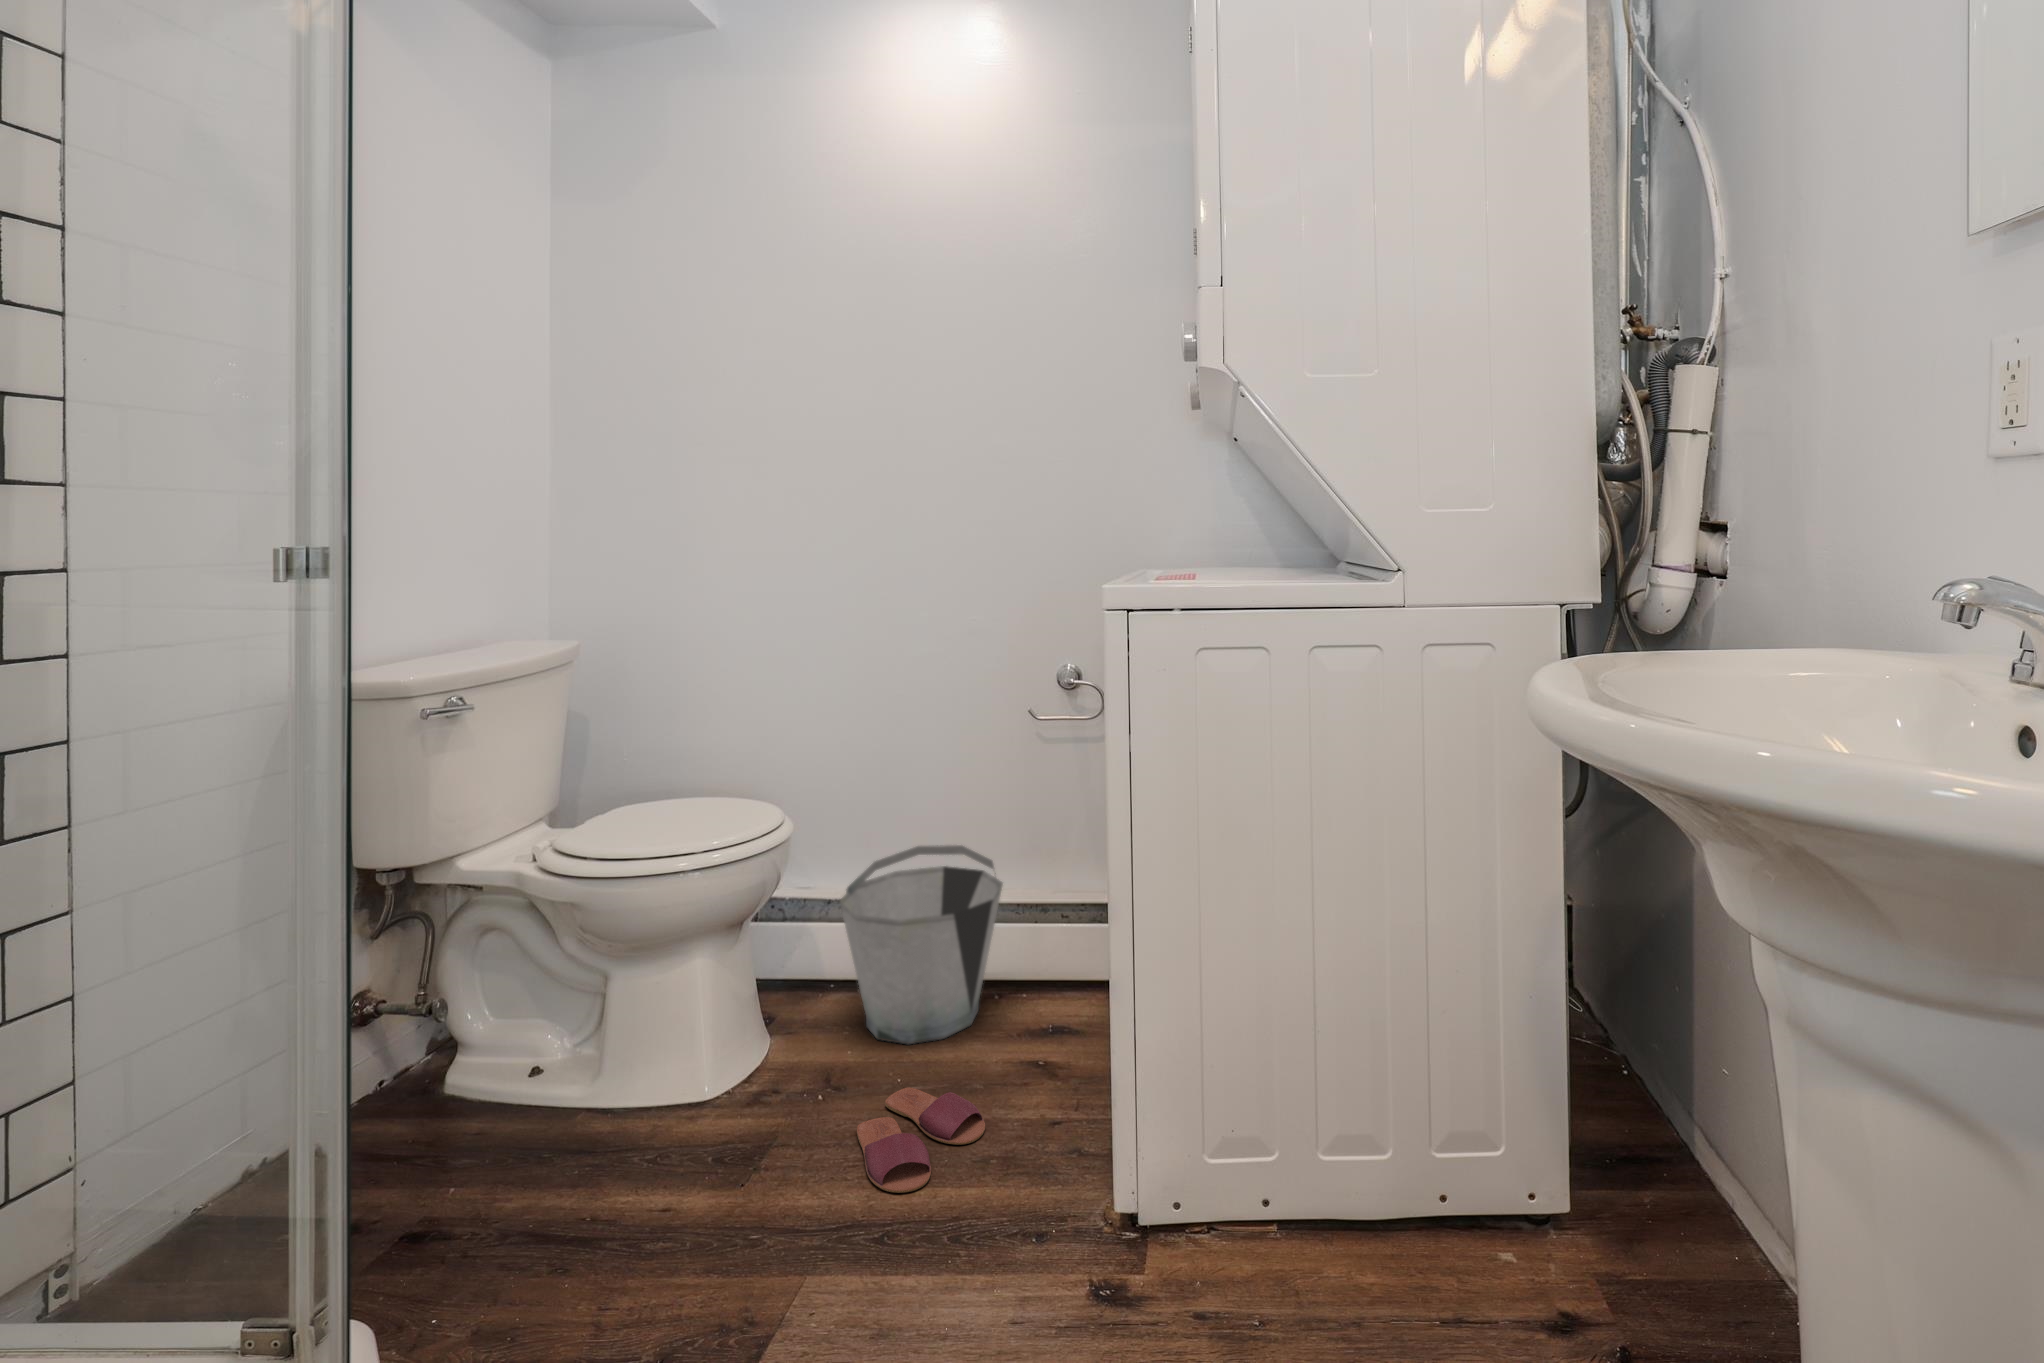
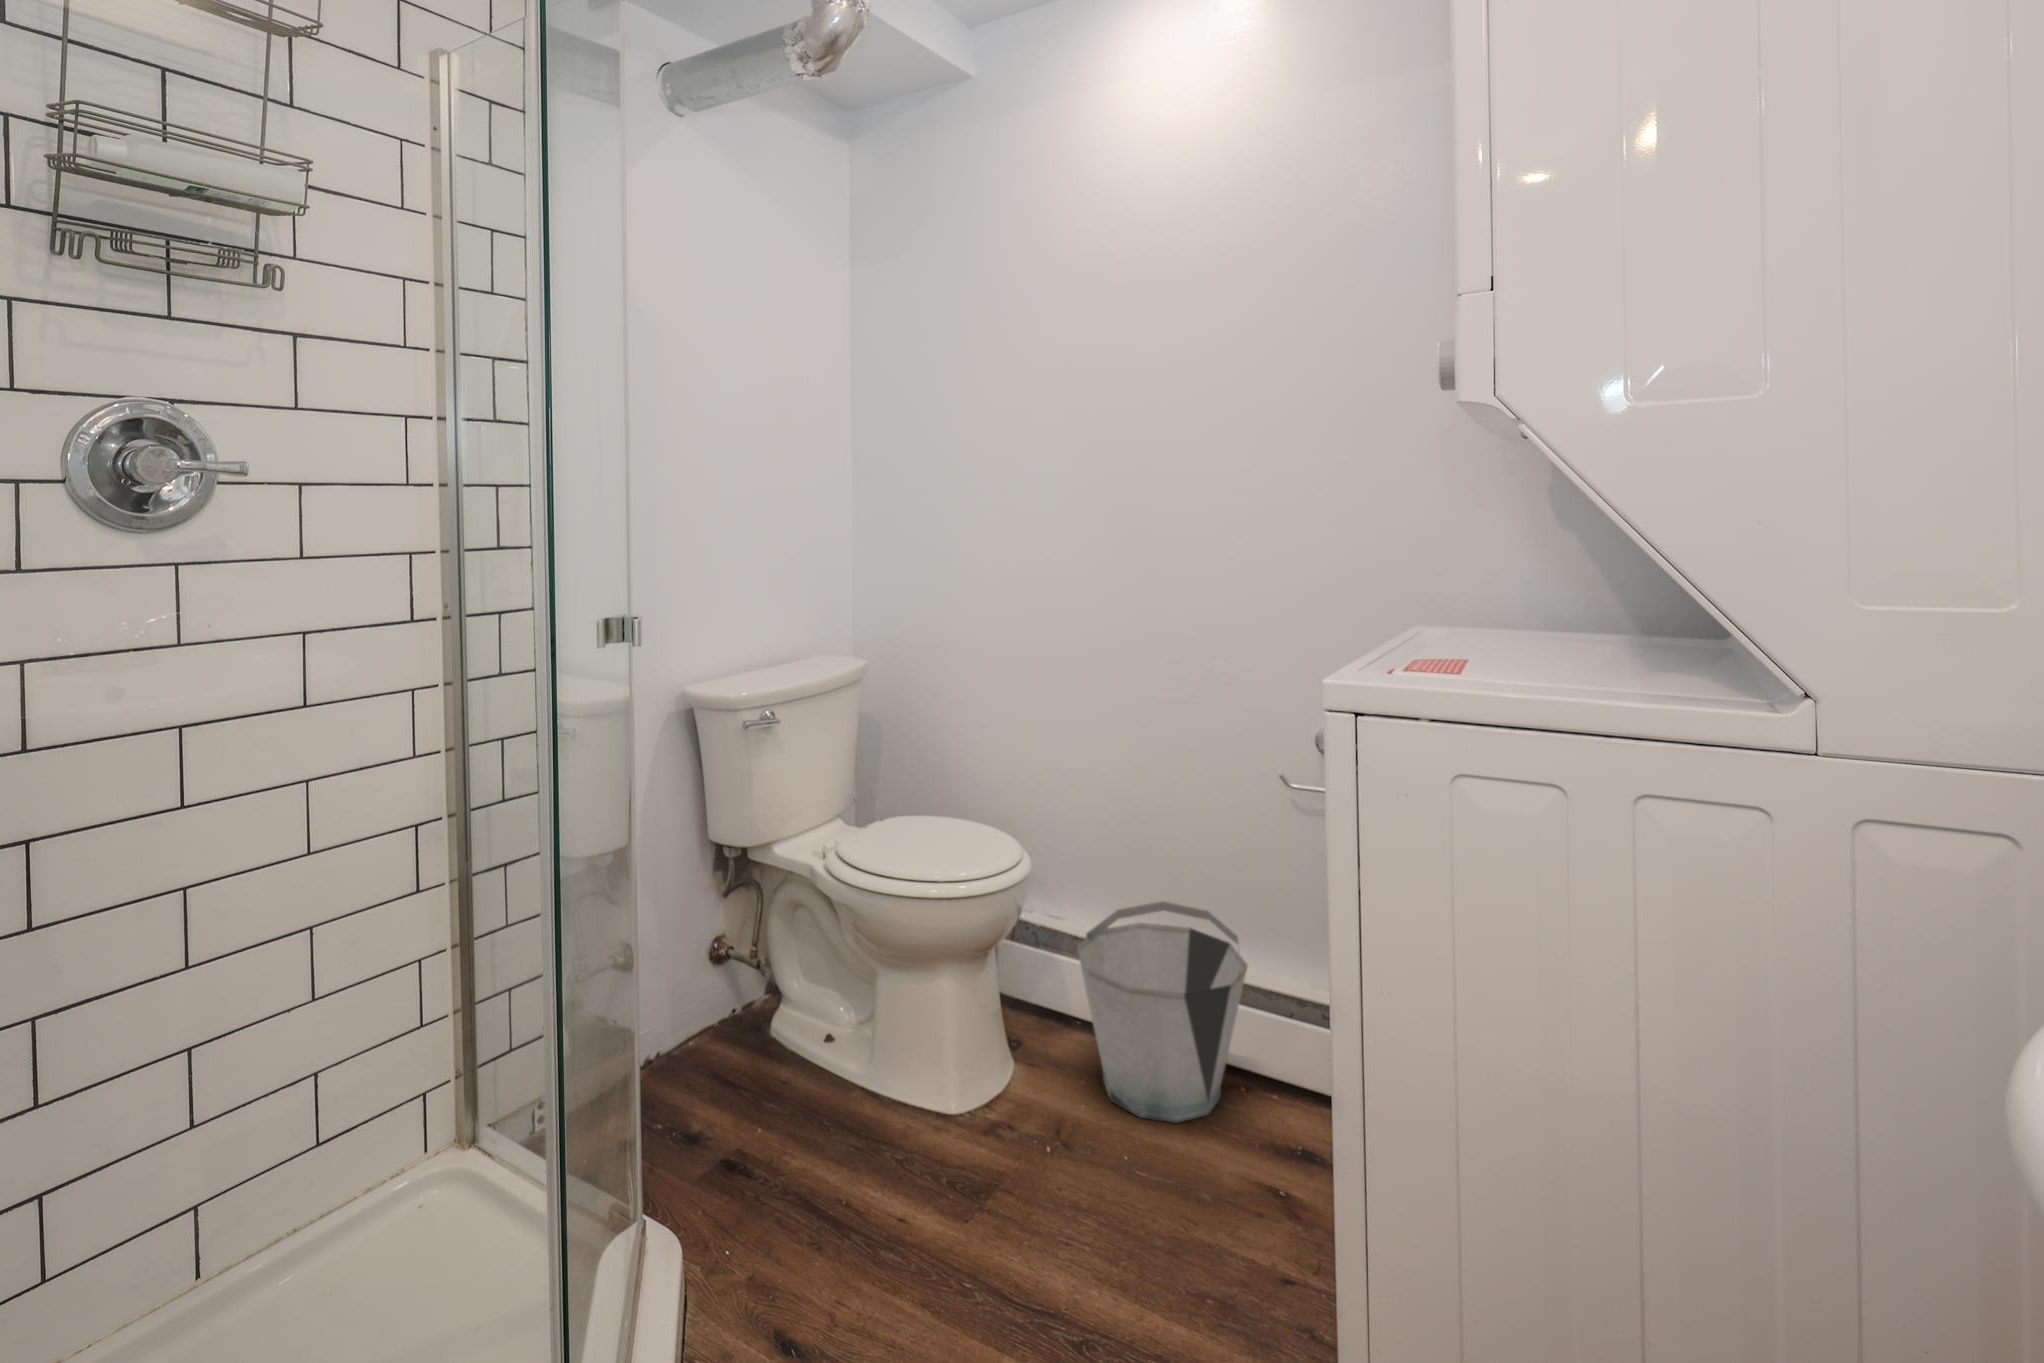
slippers: present [857,1087,985,1193] -> none [1066,1172,1197,1308]

